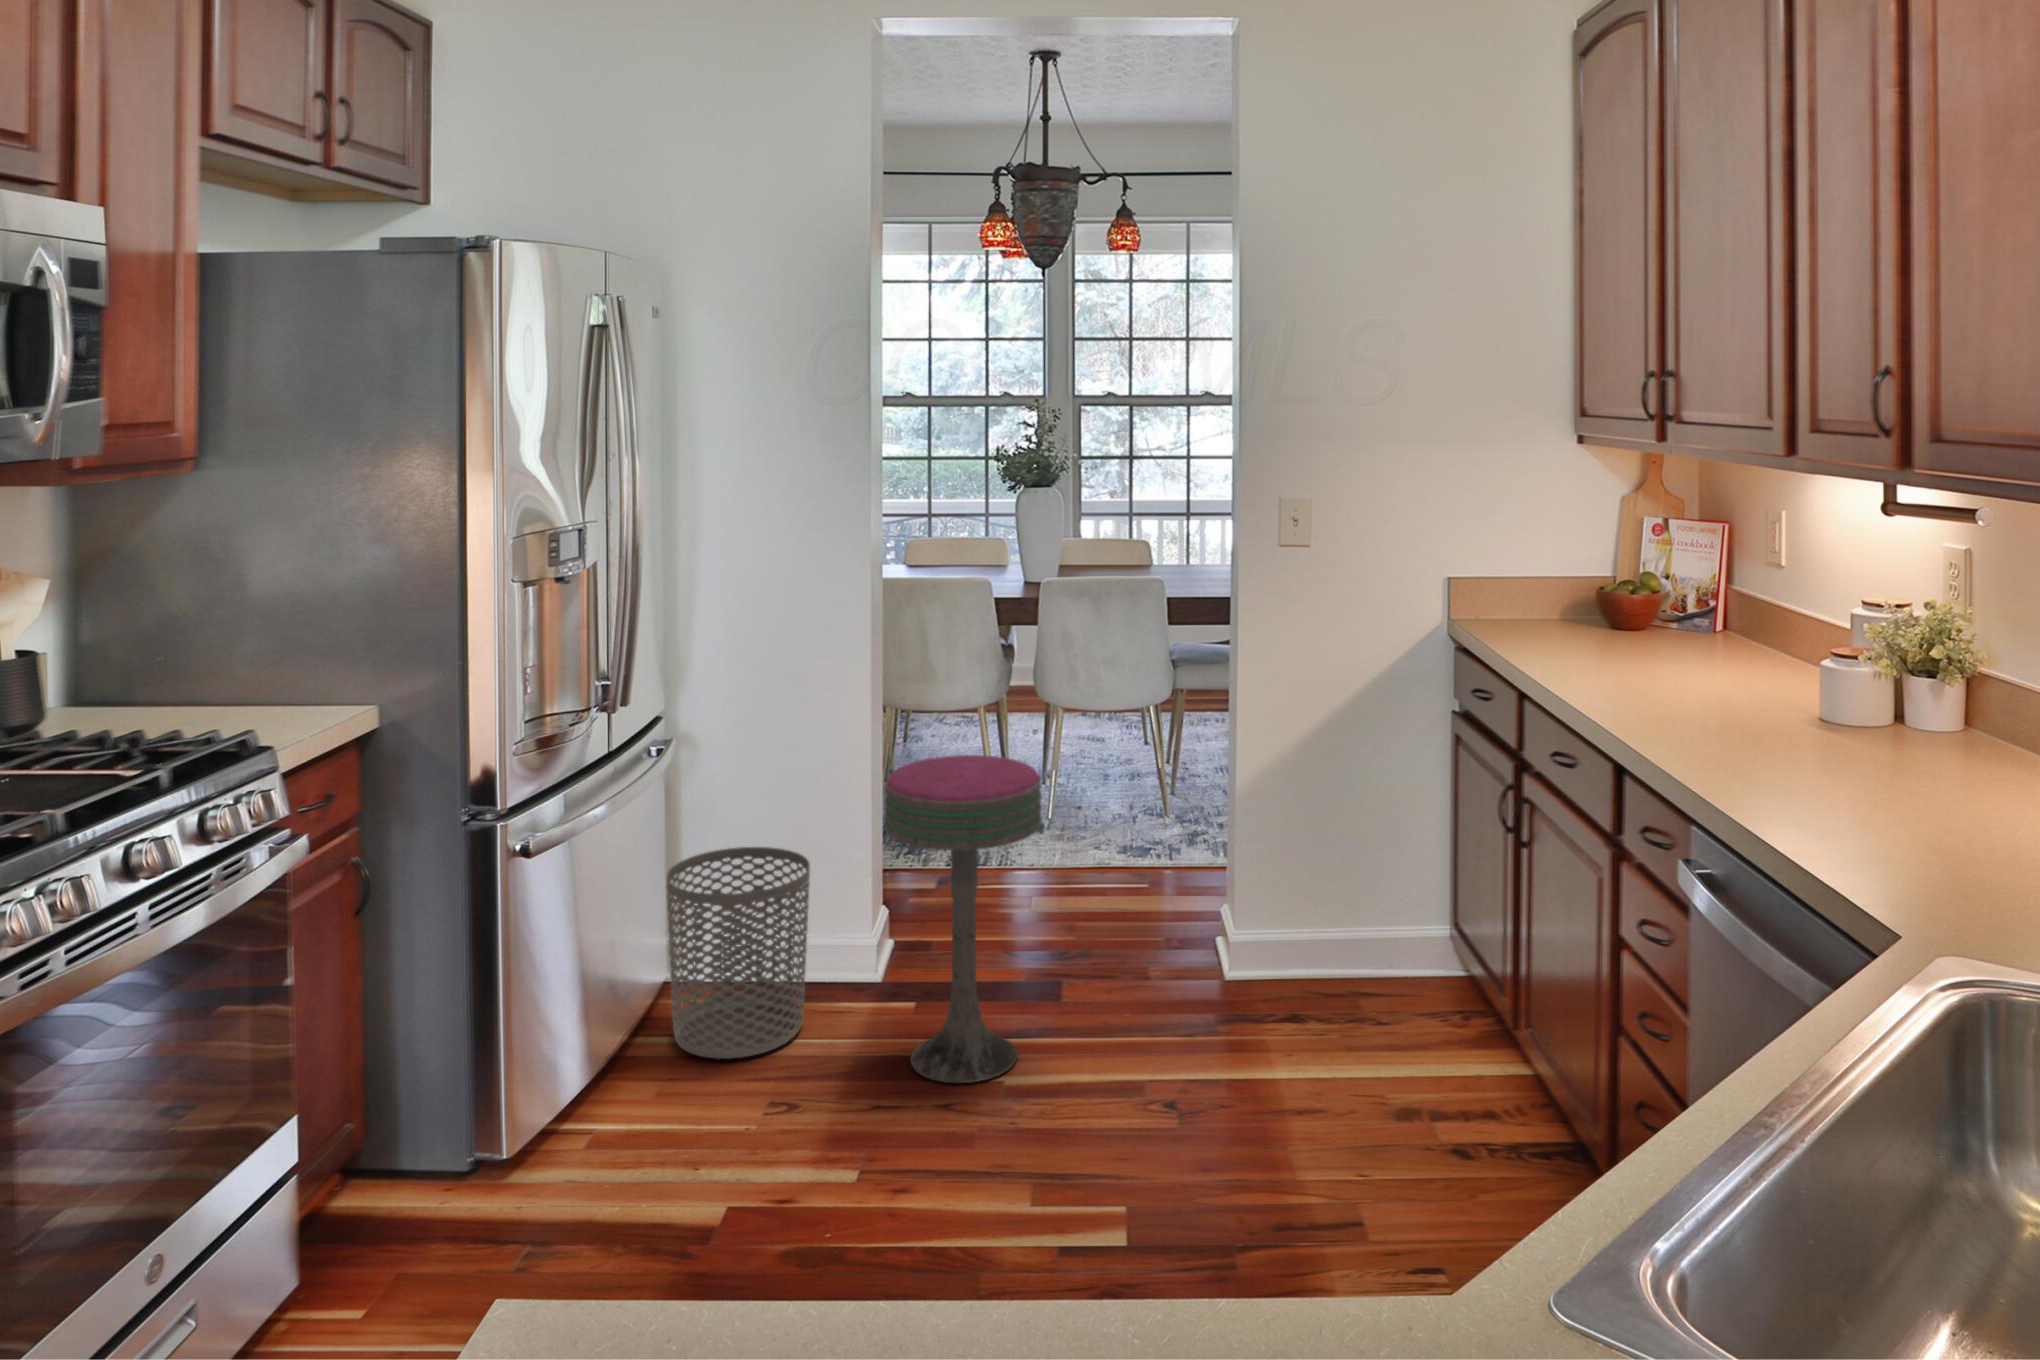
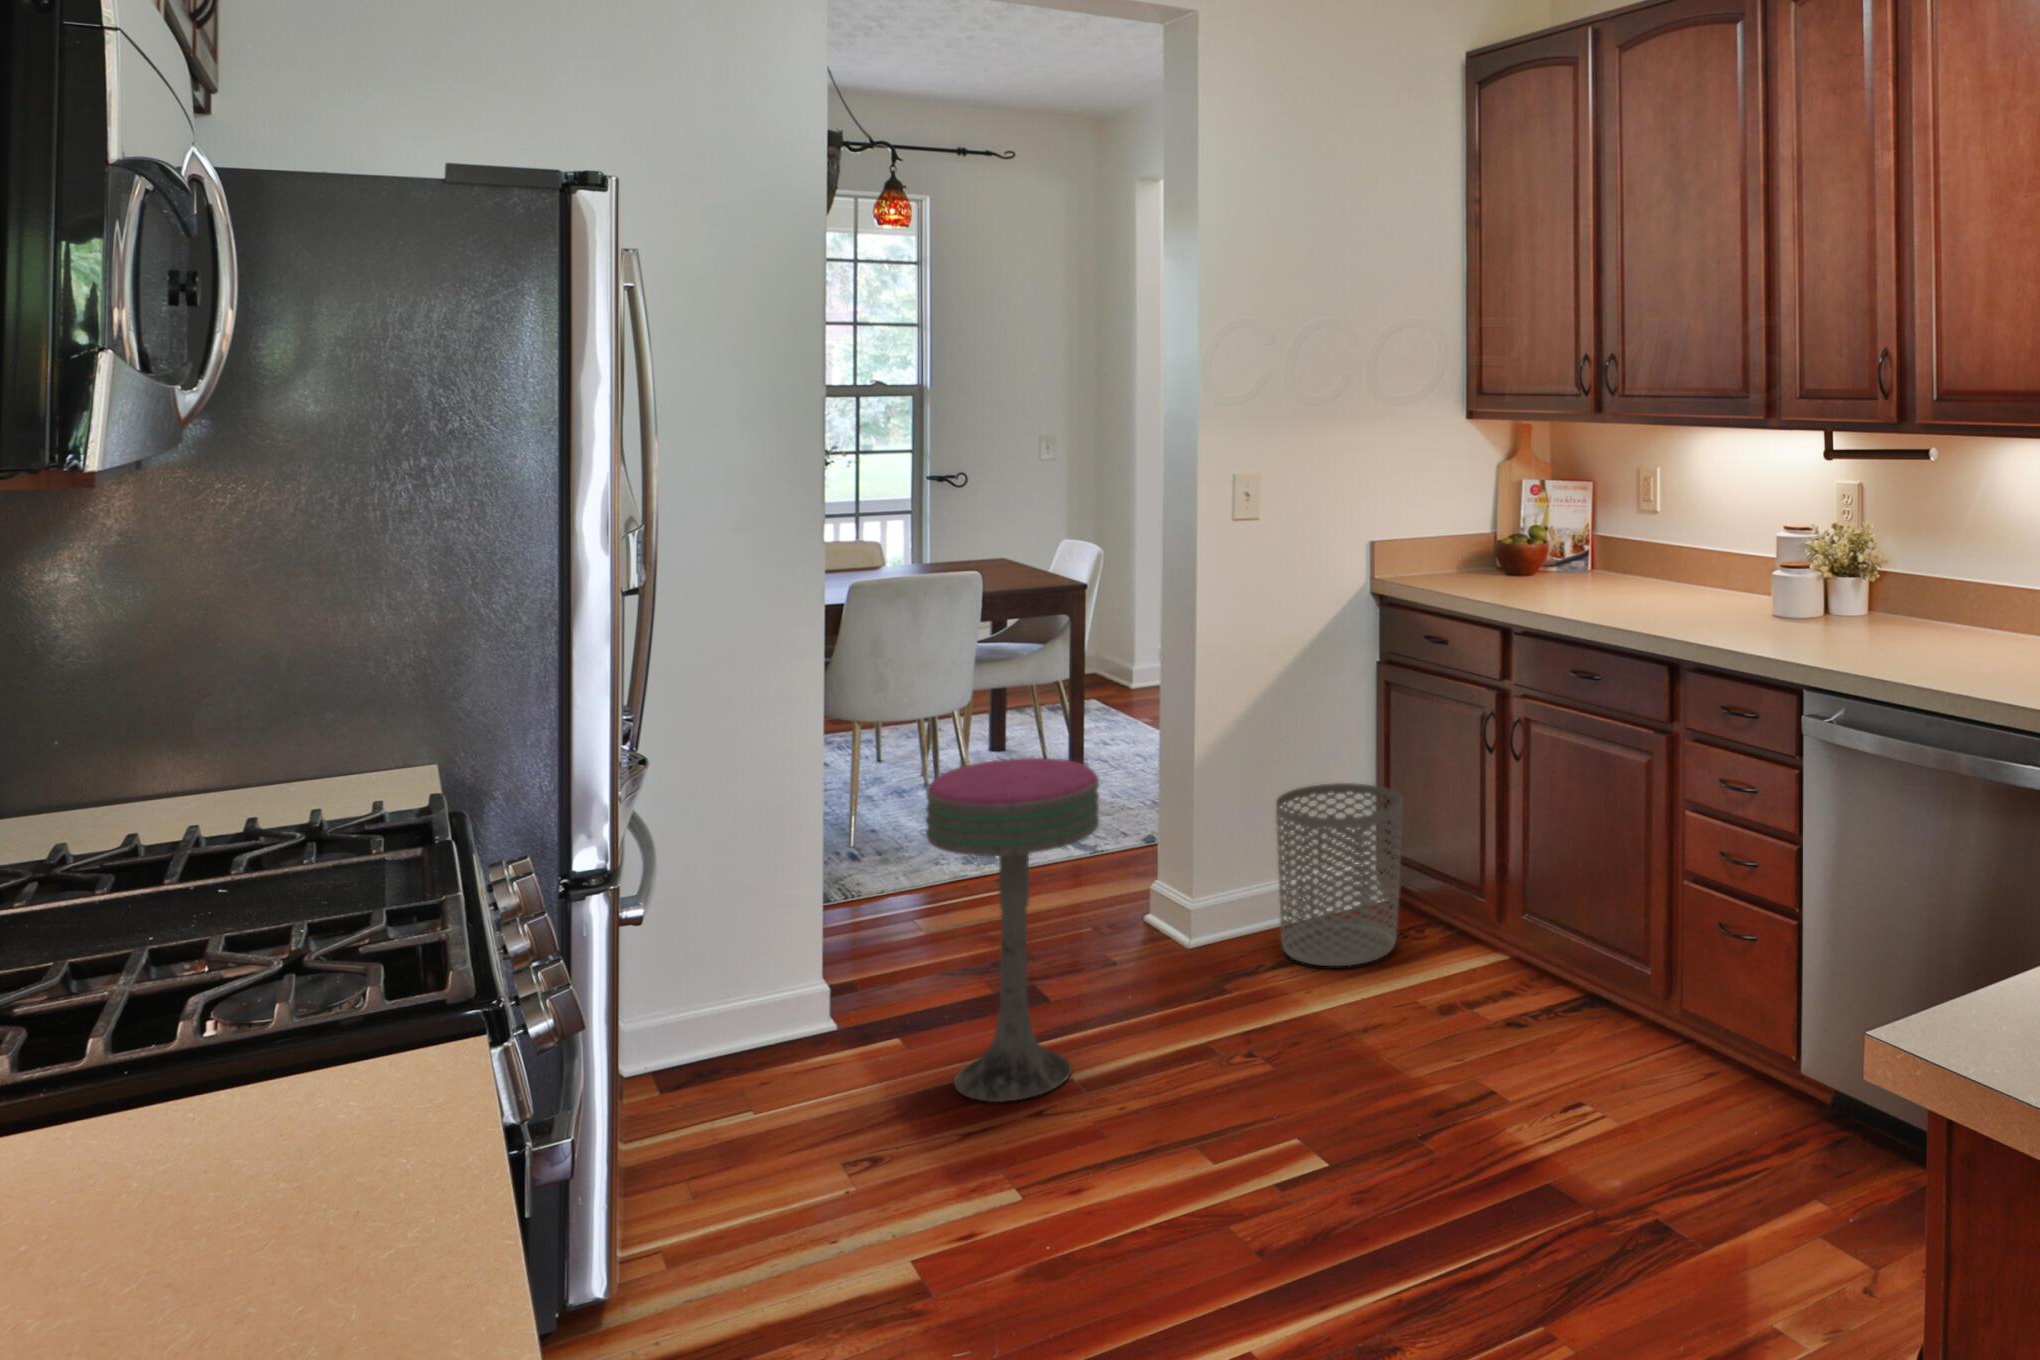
waste bin: present [666,847,810,1059] -> present [1276,783,1403,966]

